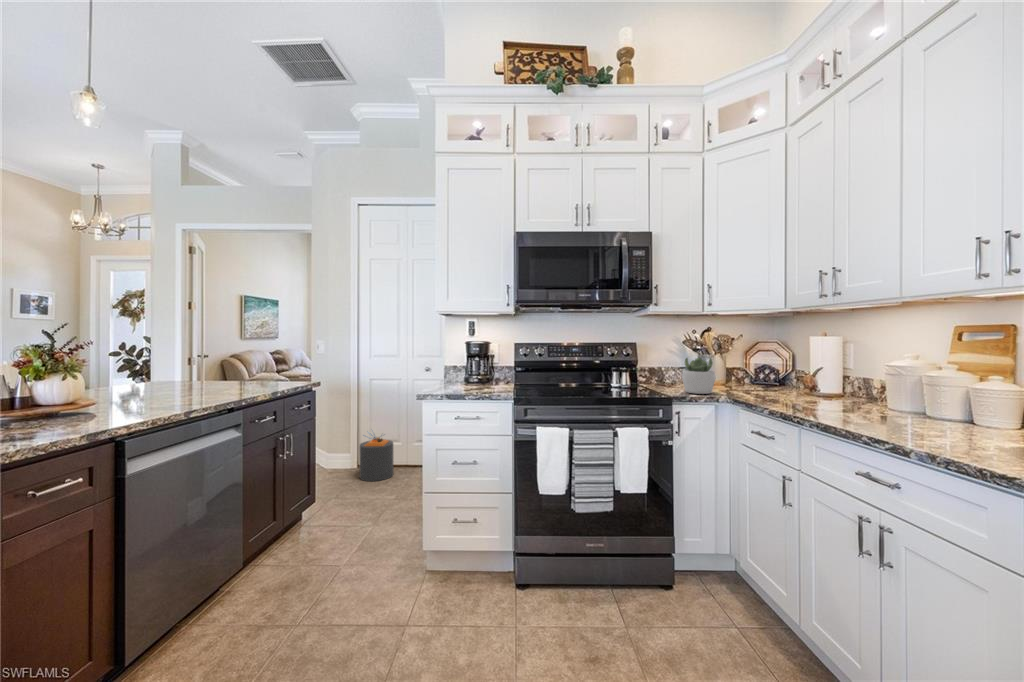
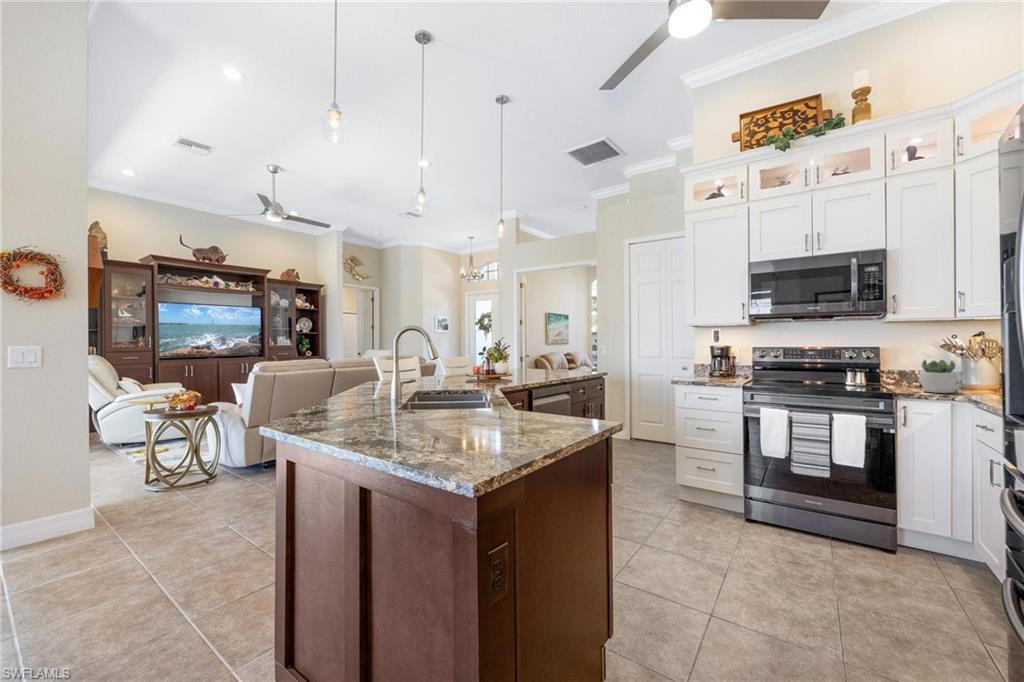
trash can: present [360,437,394,481] -> none [632,410,657,450]

